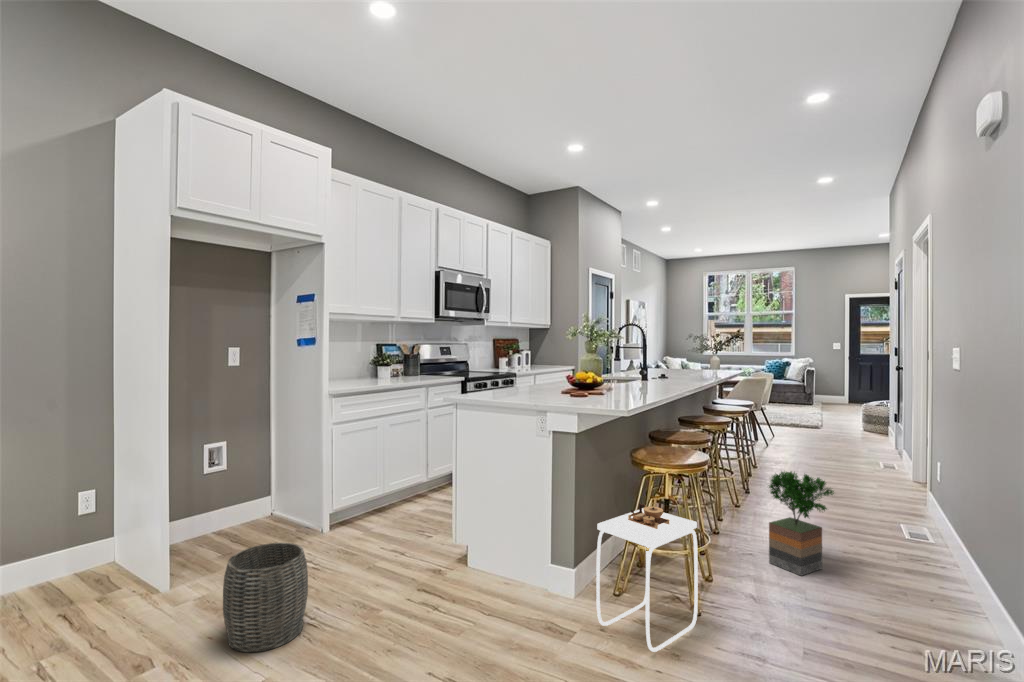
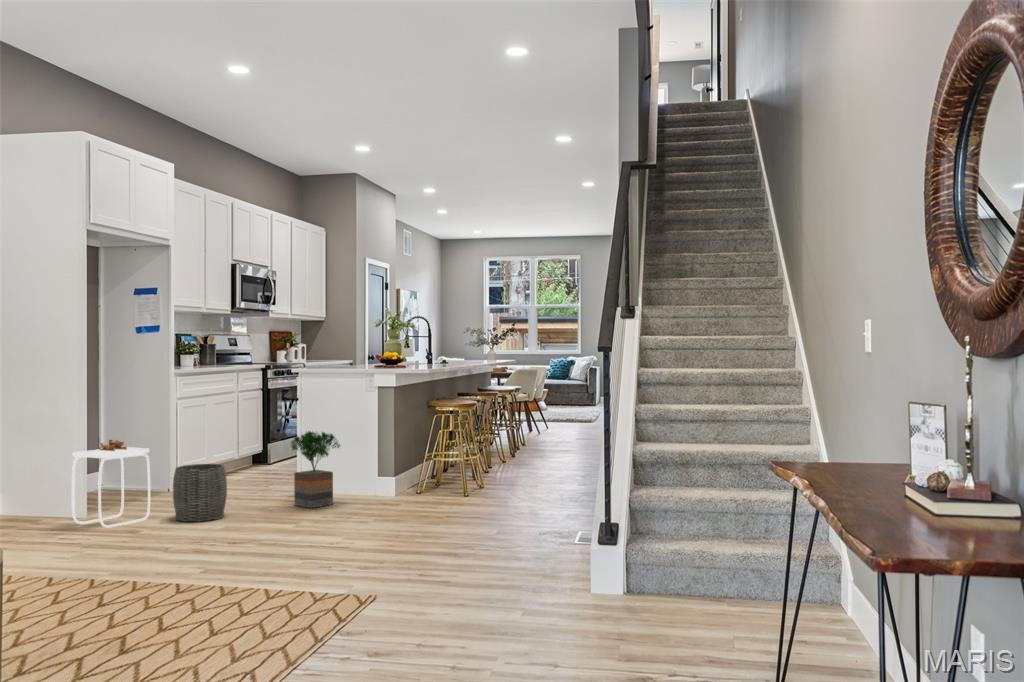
potted tree: present [769,471,834,576] -> present [291,431,340,508]
side table: present [596,504,698,652] -> present [72,440,150,527]

